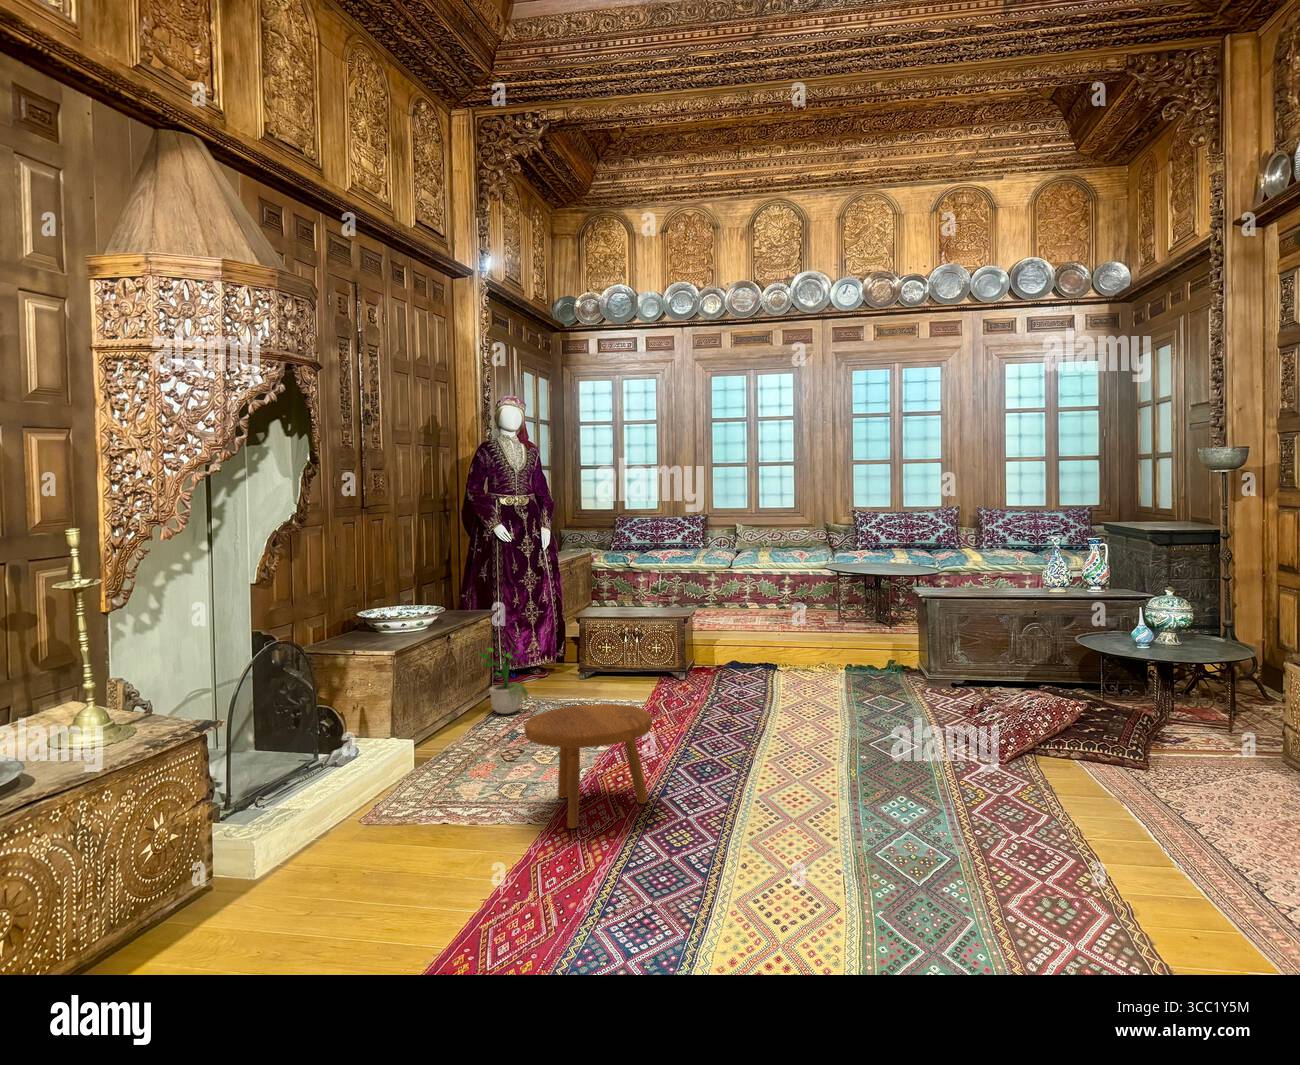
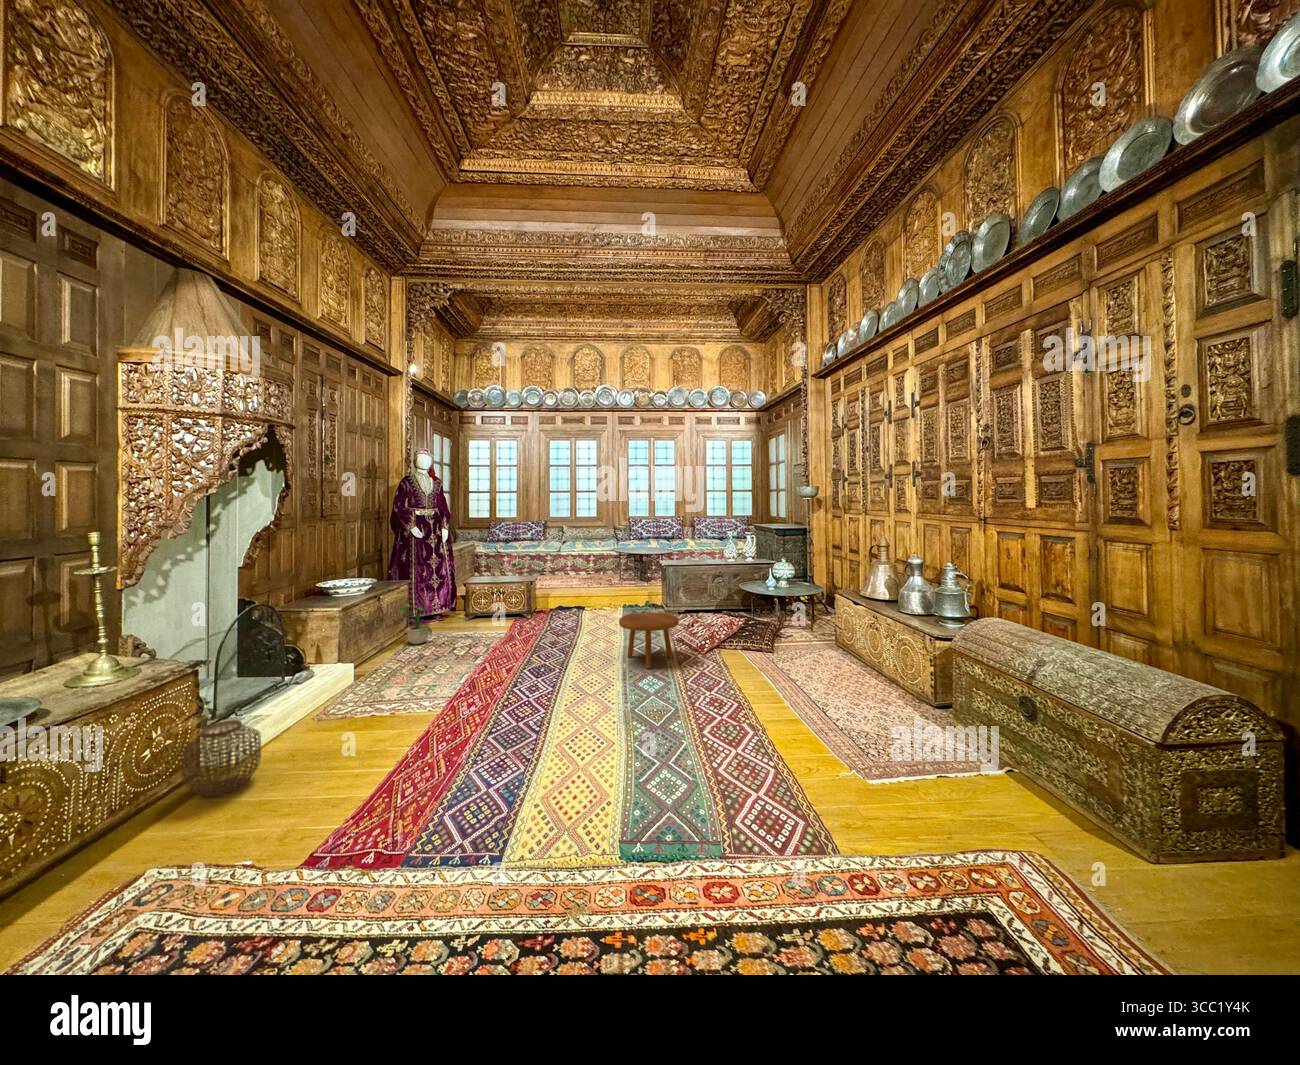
footstool: present [524,704,652,829] -> present [619,612,679,669]
woven basket: none [177,816,282,932] -> present [180,720,261,797]

